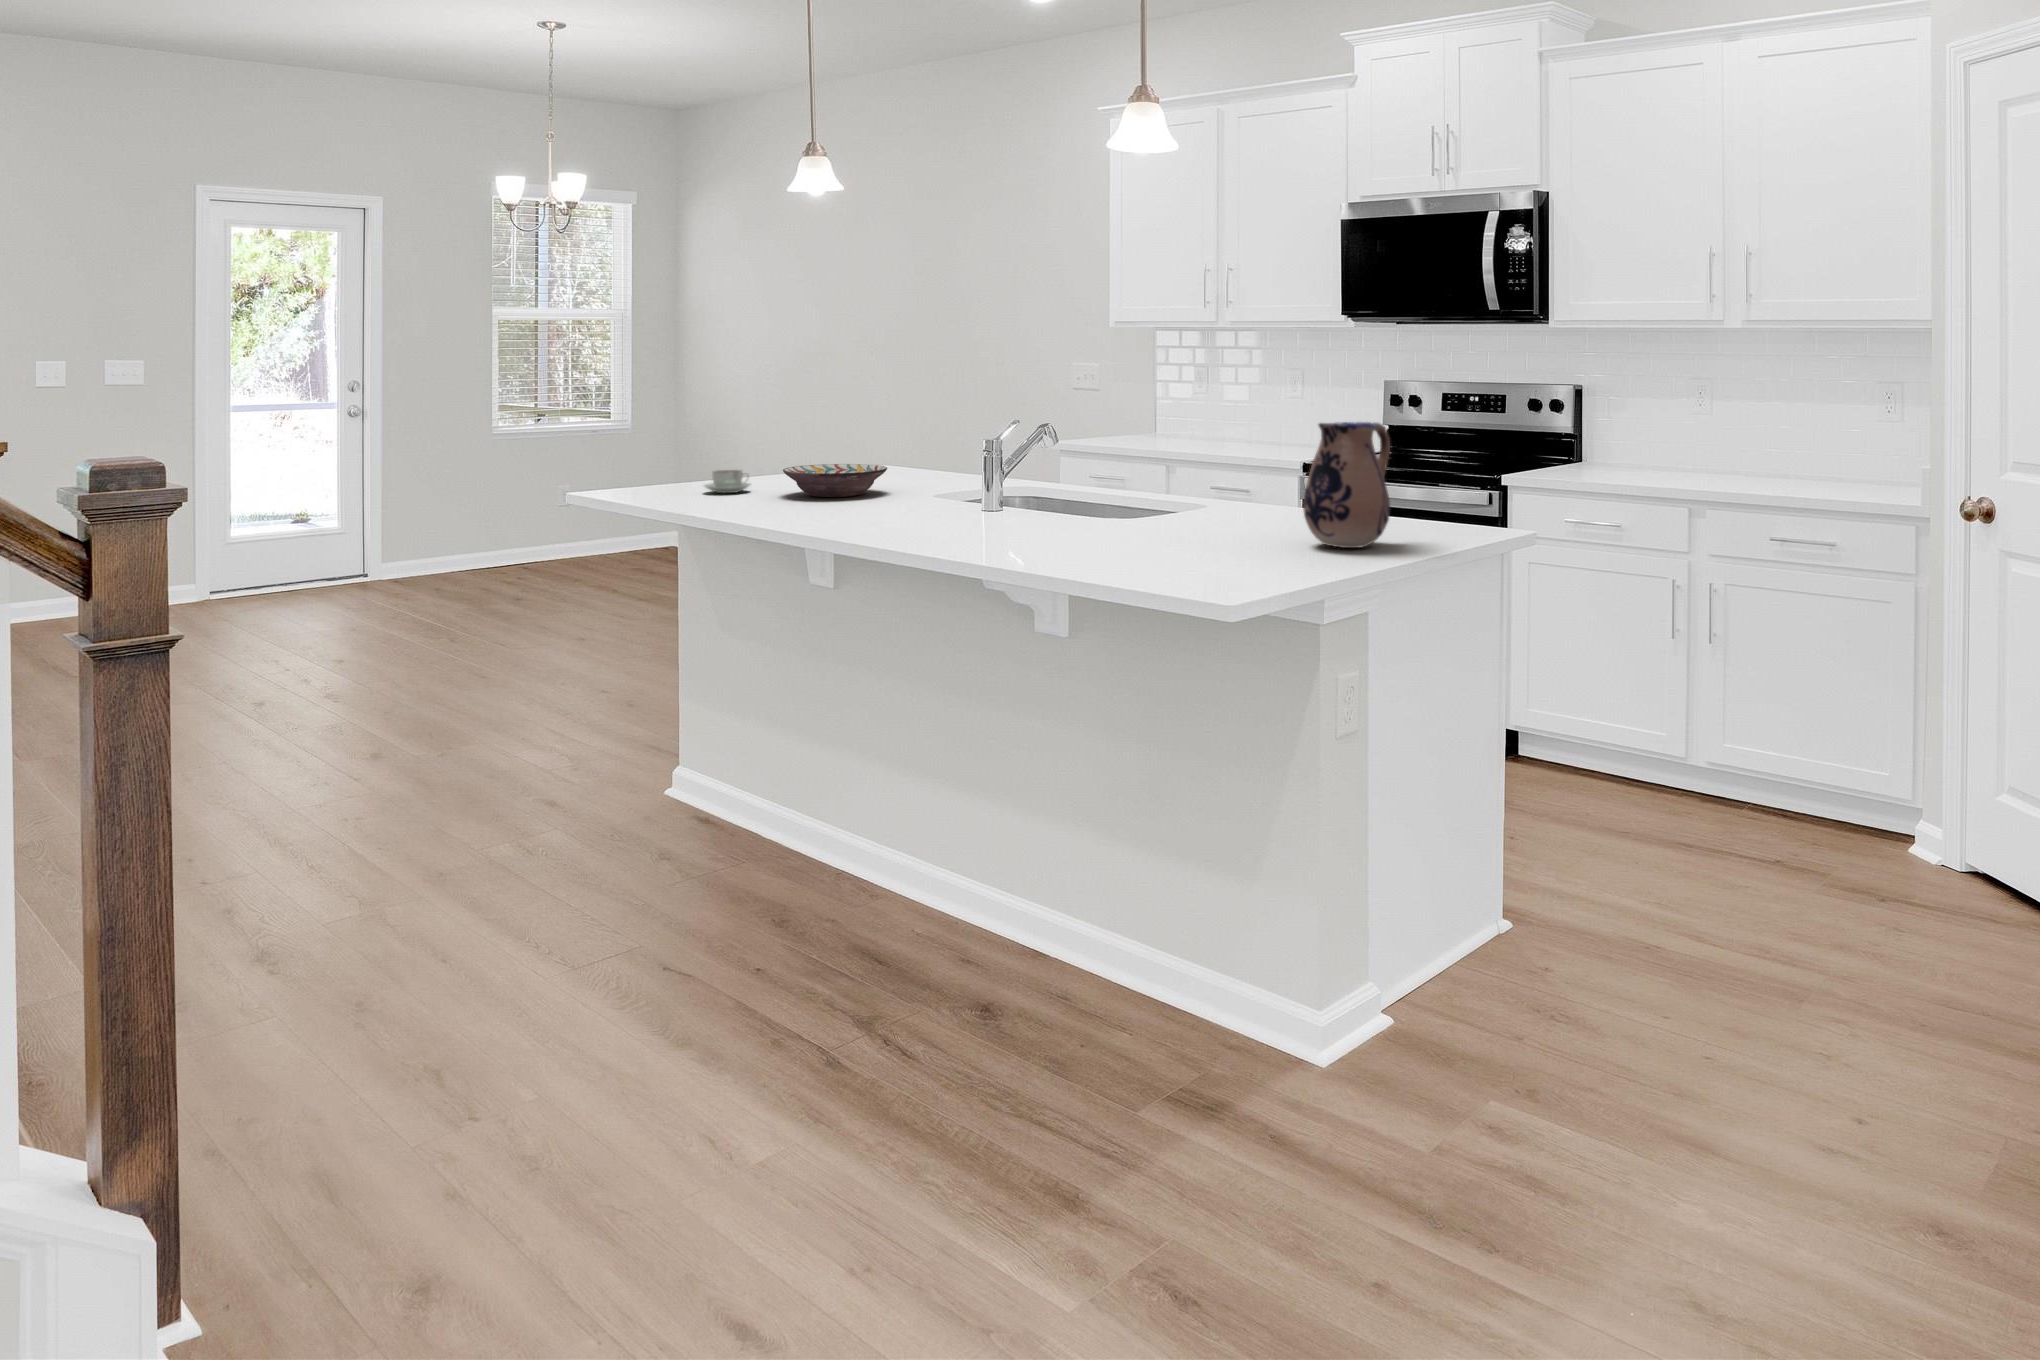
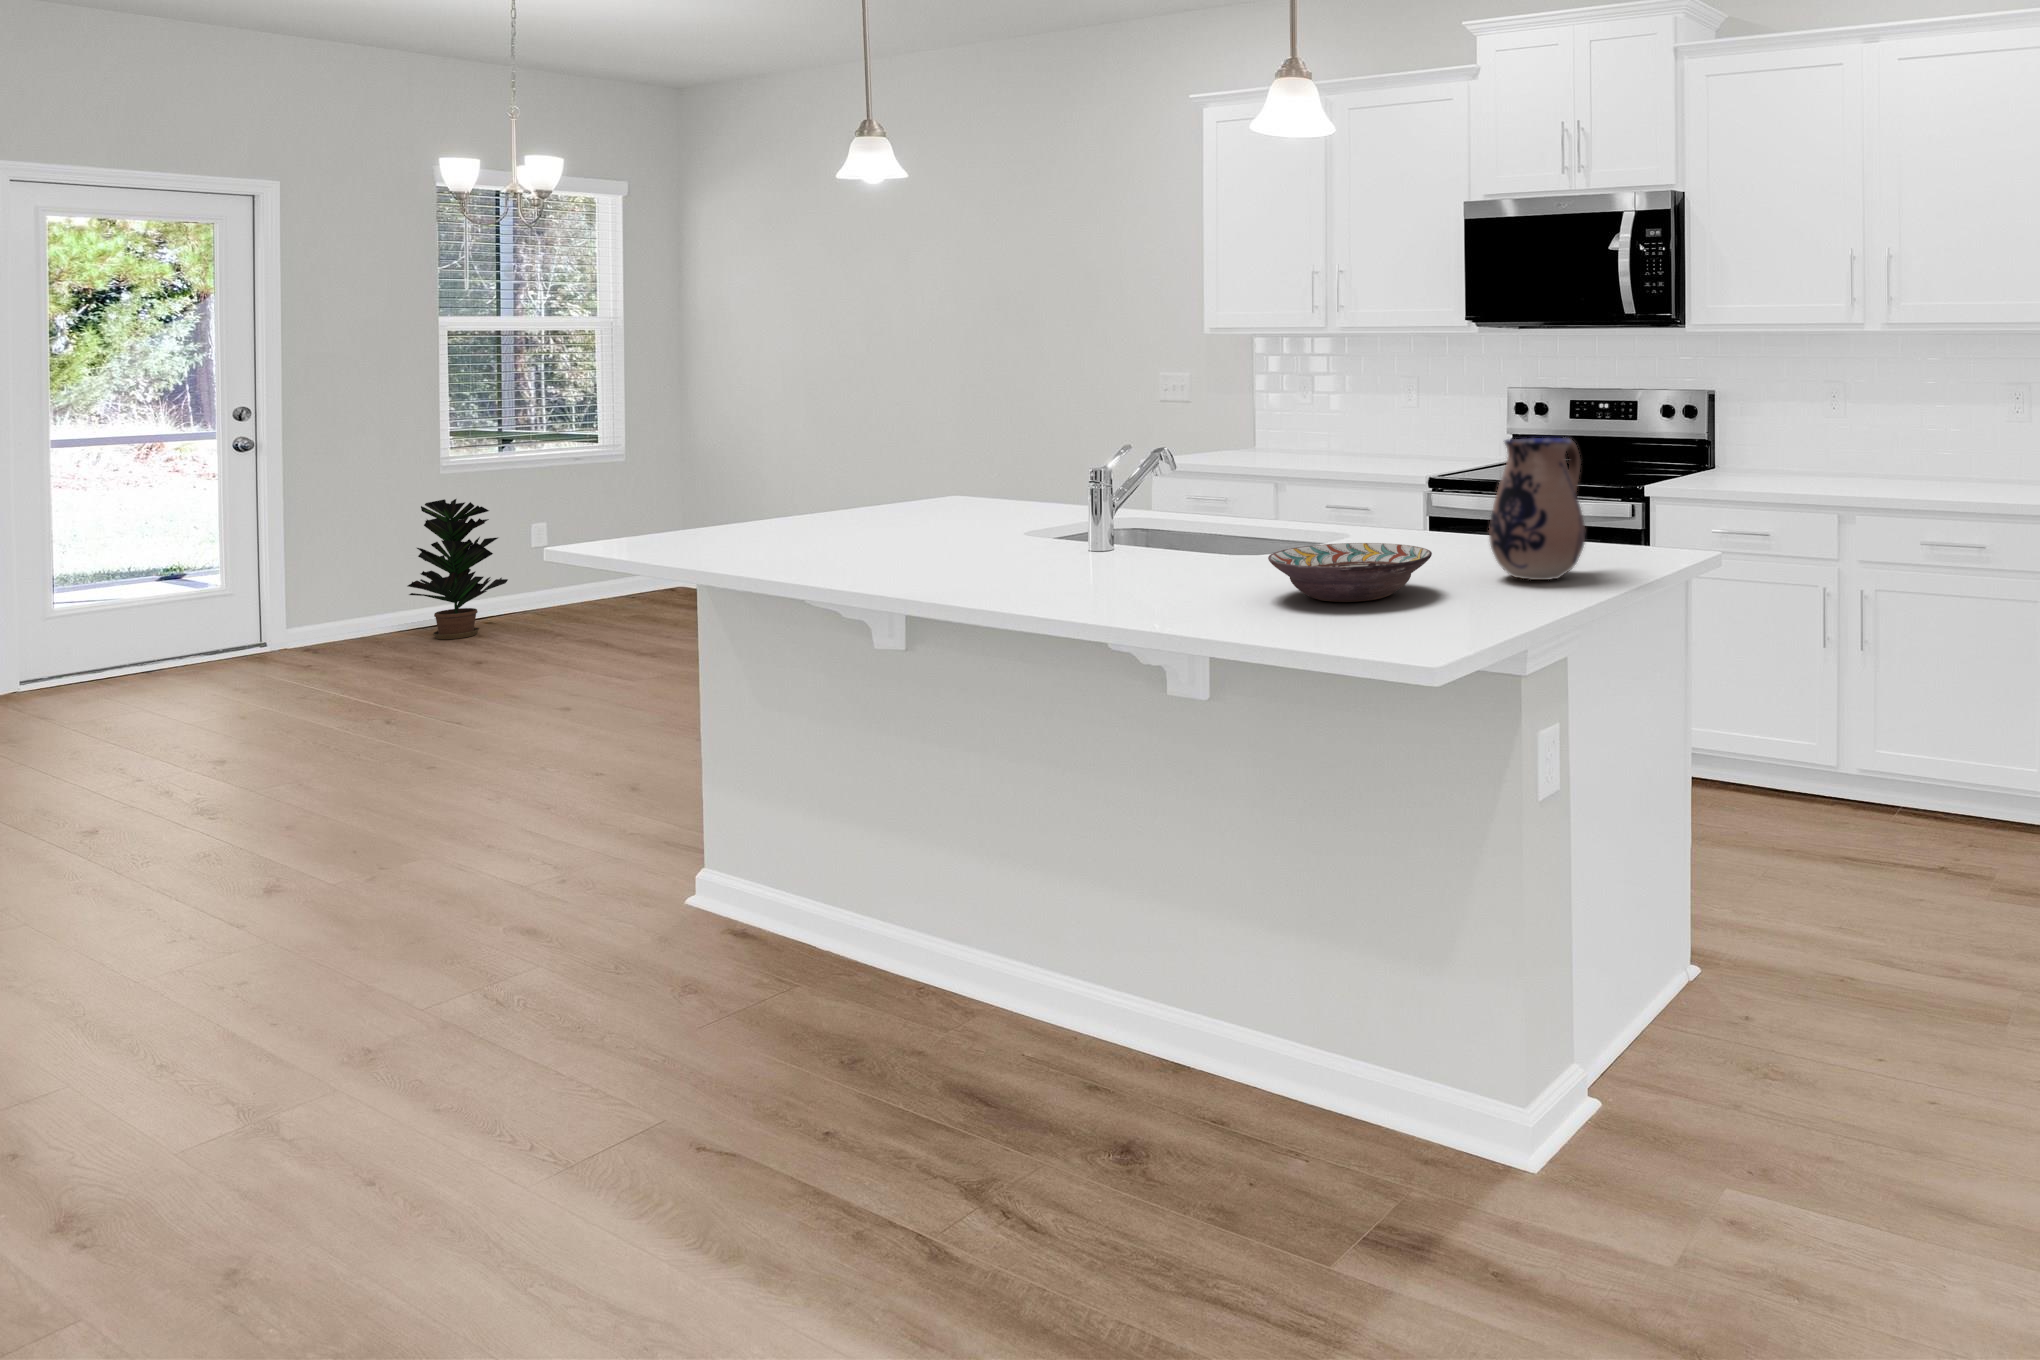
potted plant: none [466,461,540,578] -> present [408,499,508,639]
decorative bowl: present [783,464,887,497] -> present [1268,543,1432,602]
coffee cup: present [705,470,751,493] -> none [735,509,799,538]

